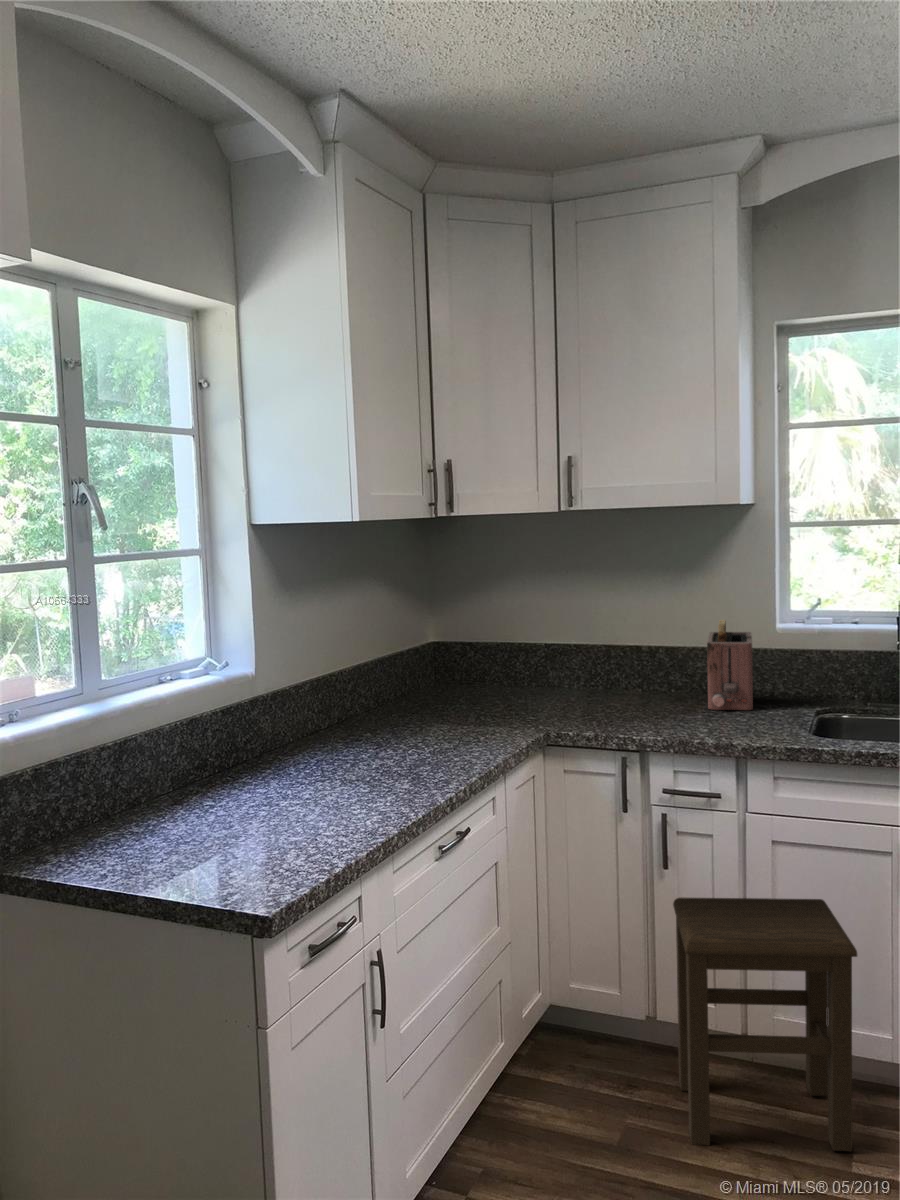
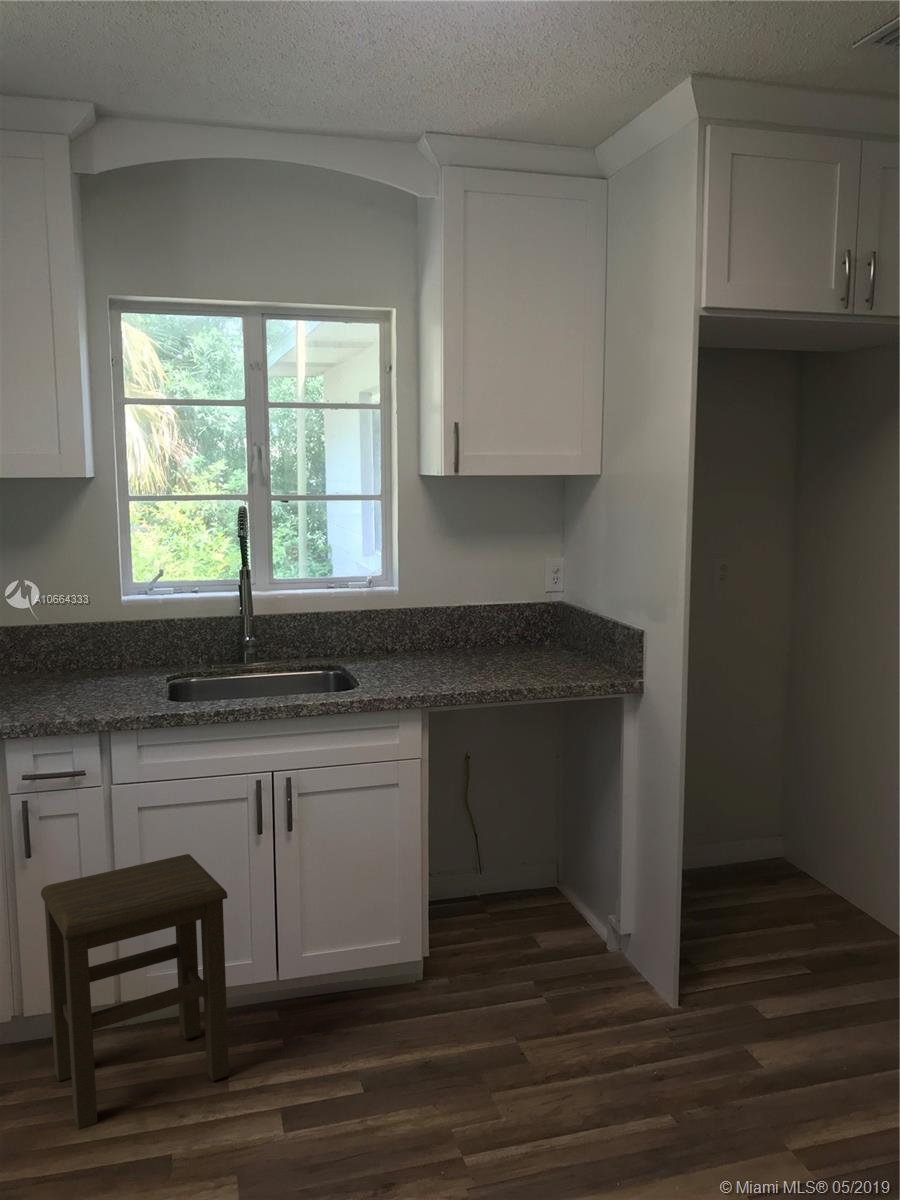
toaster: present [707,620,753,710] -> none [53,595,106,687]

